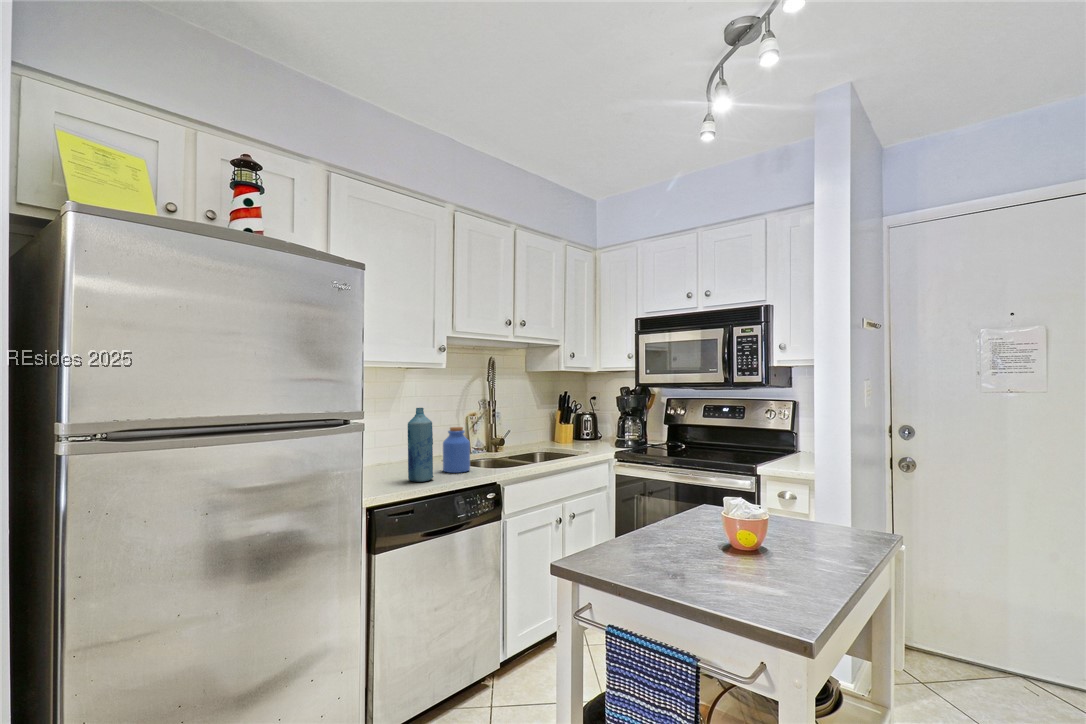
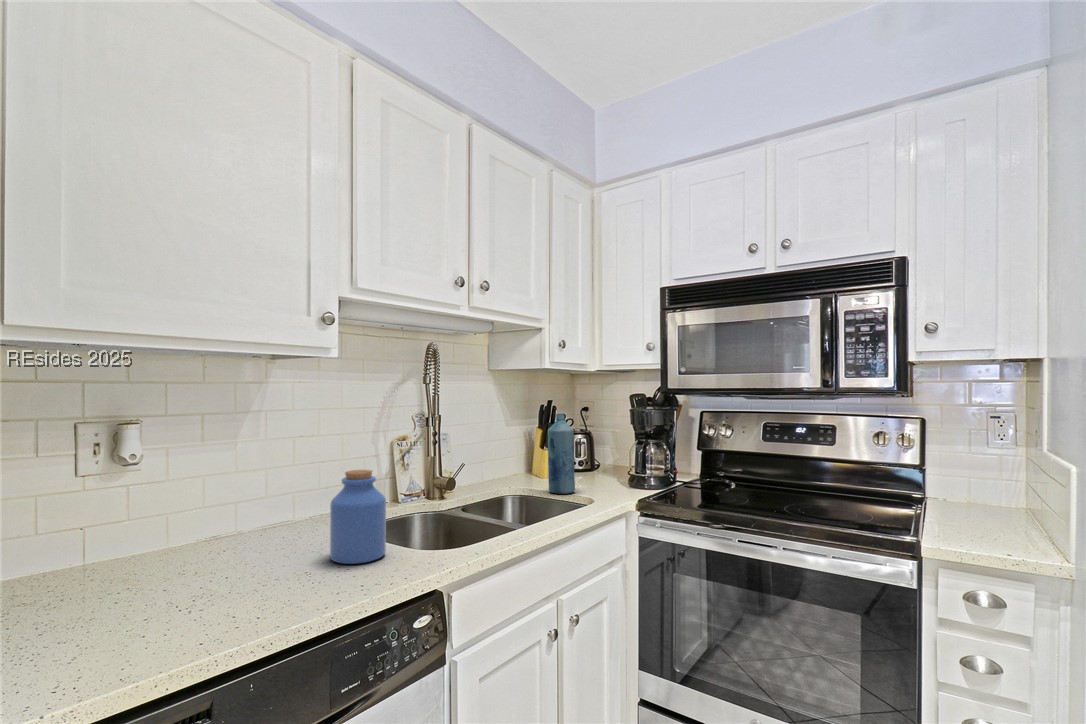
bottle: present [408,408,434,482] -> present [548,414,575,494]

